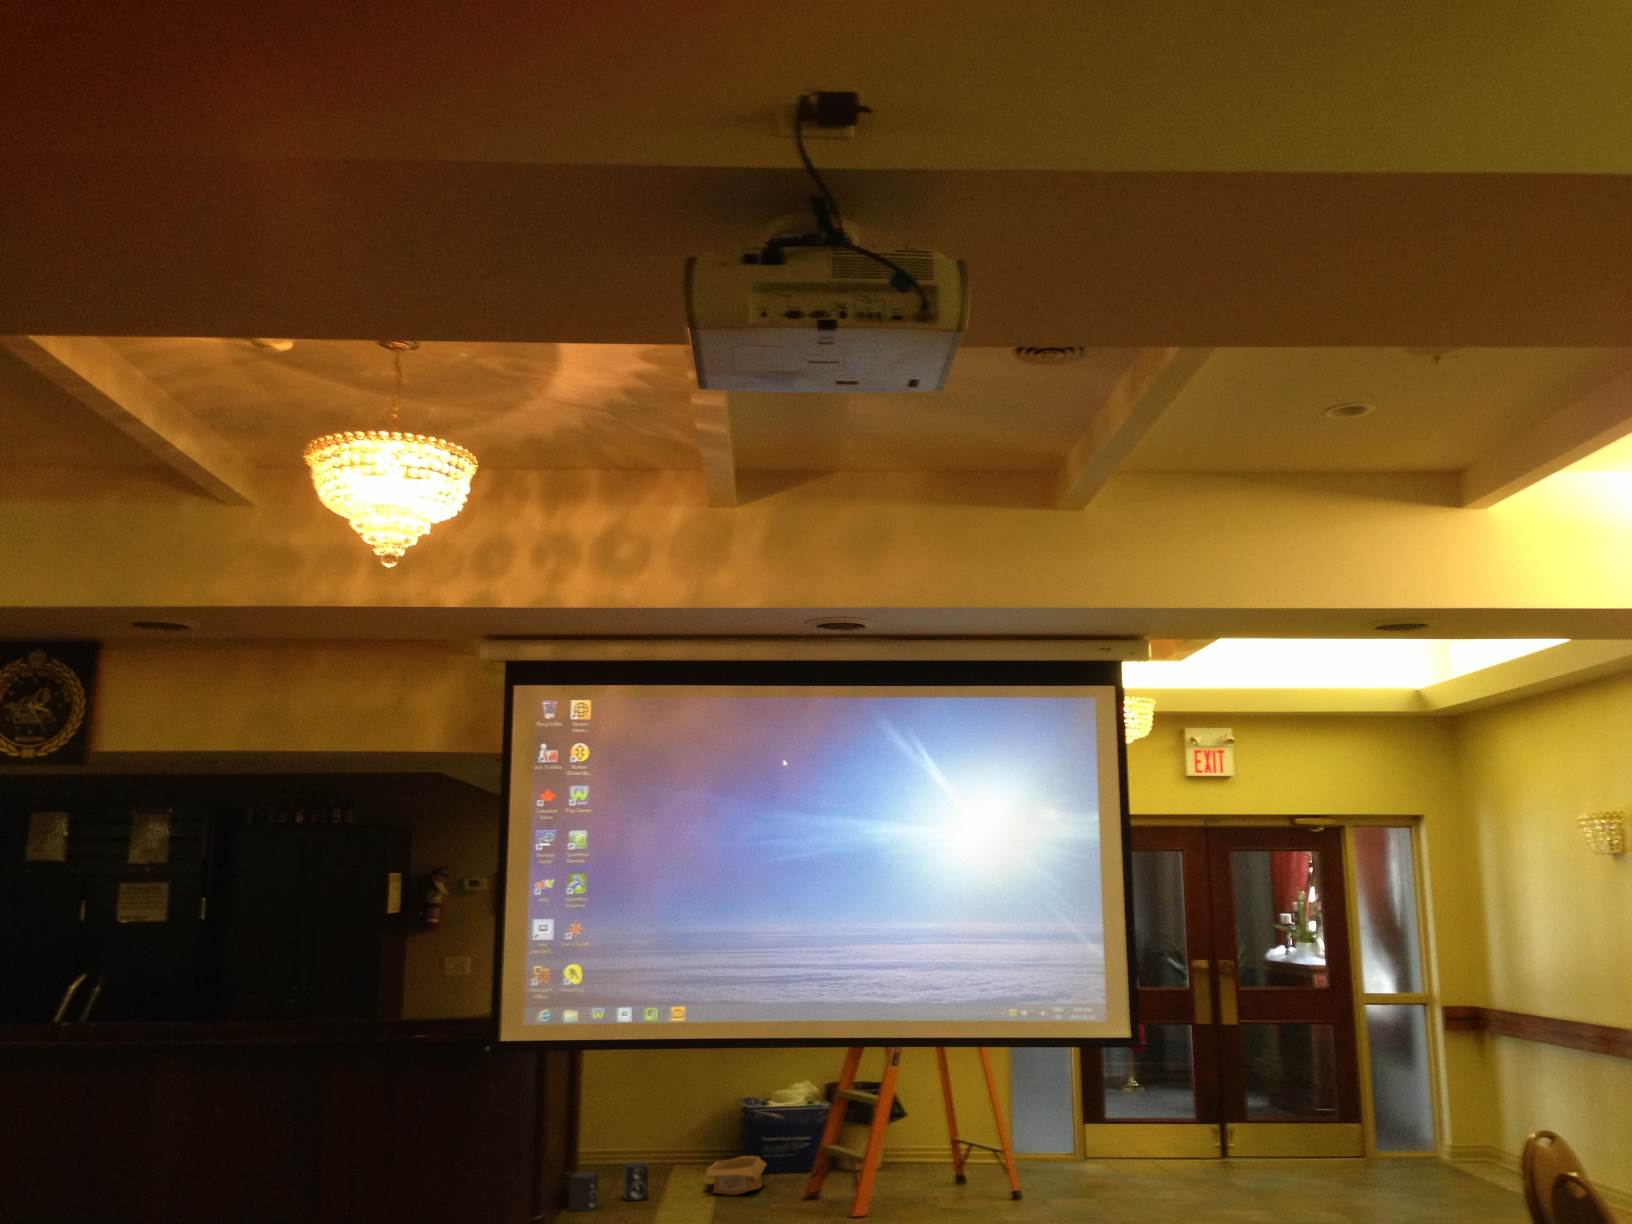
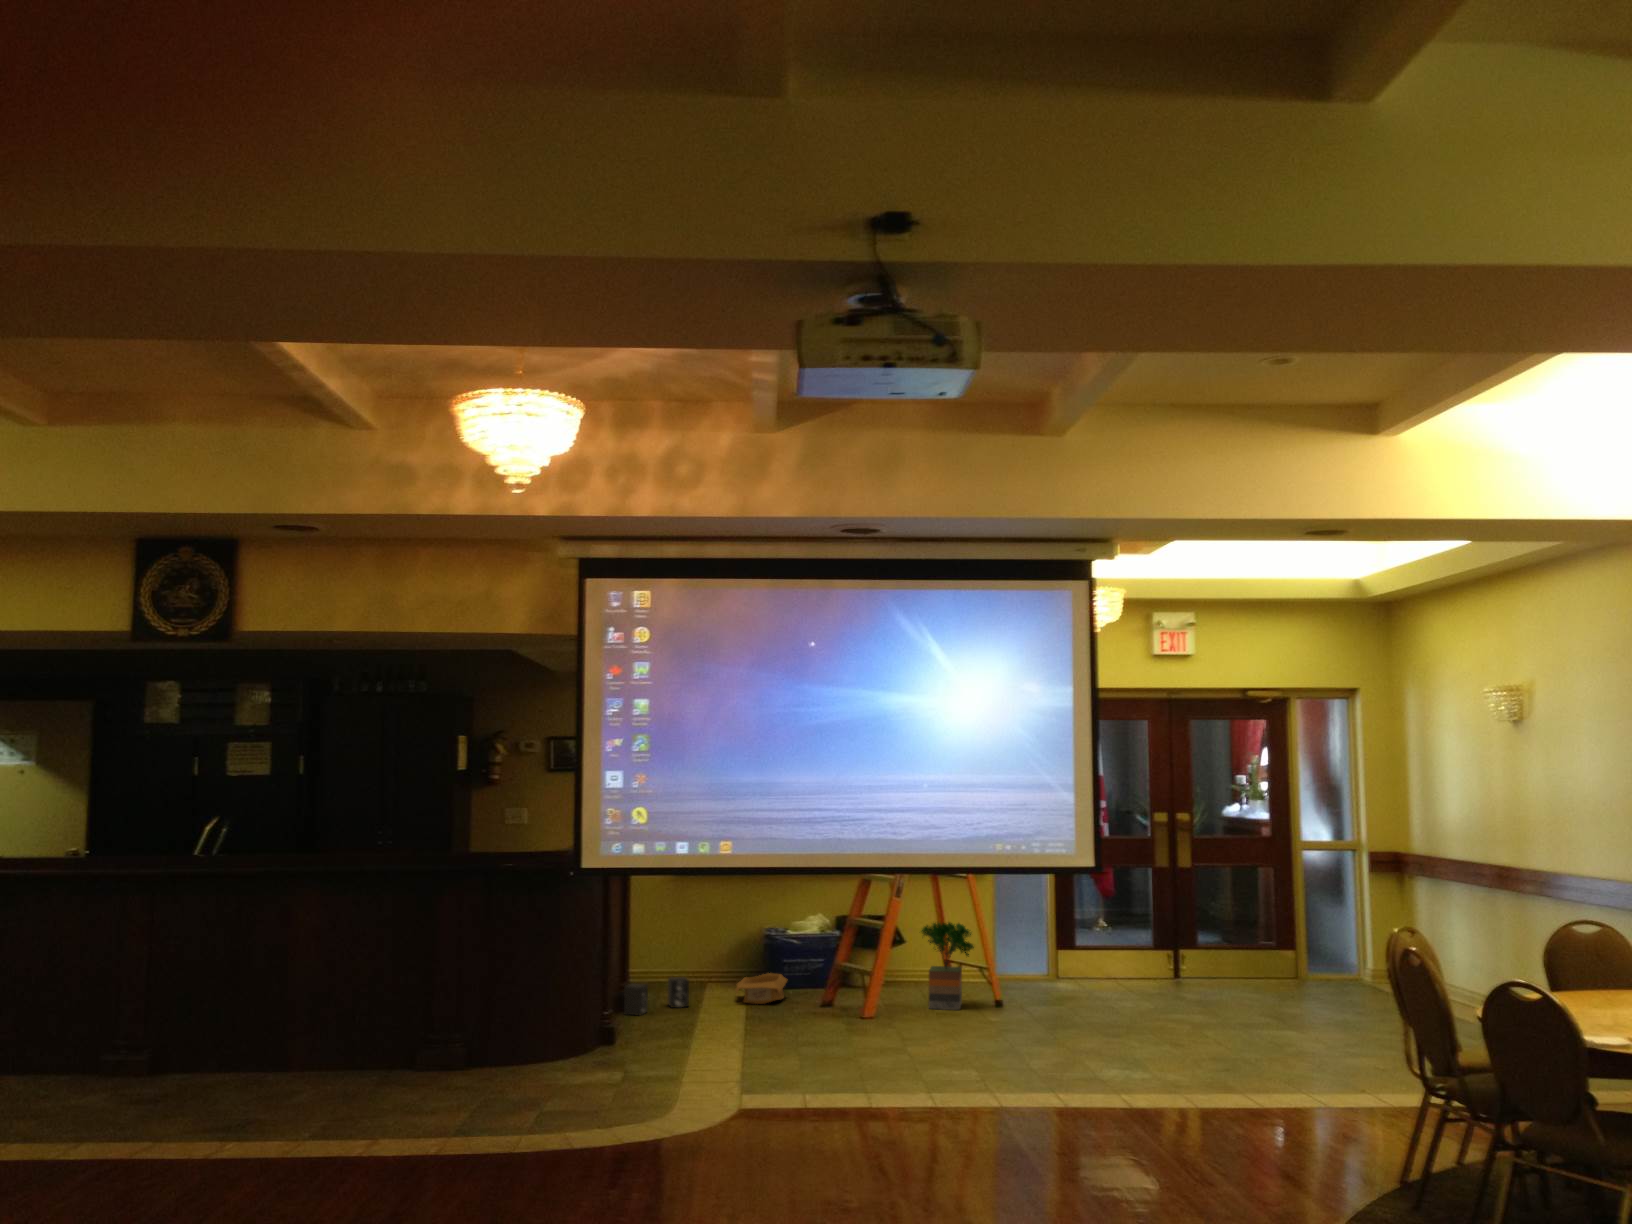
potted tree: none [921,1092,989,1203] -> present [921,922,974,1010]

